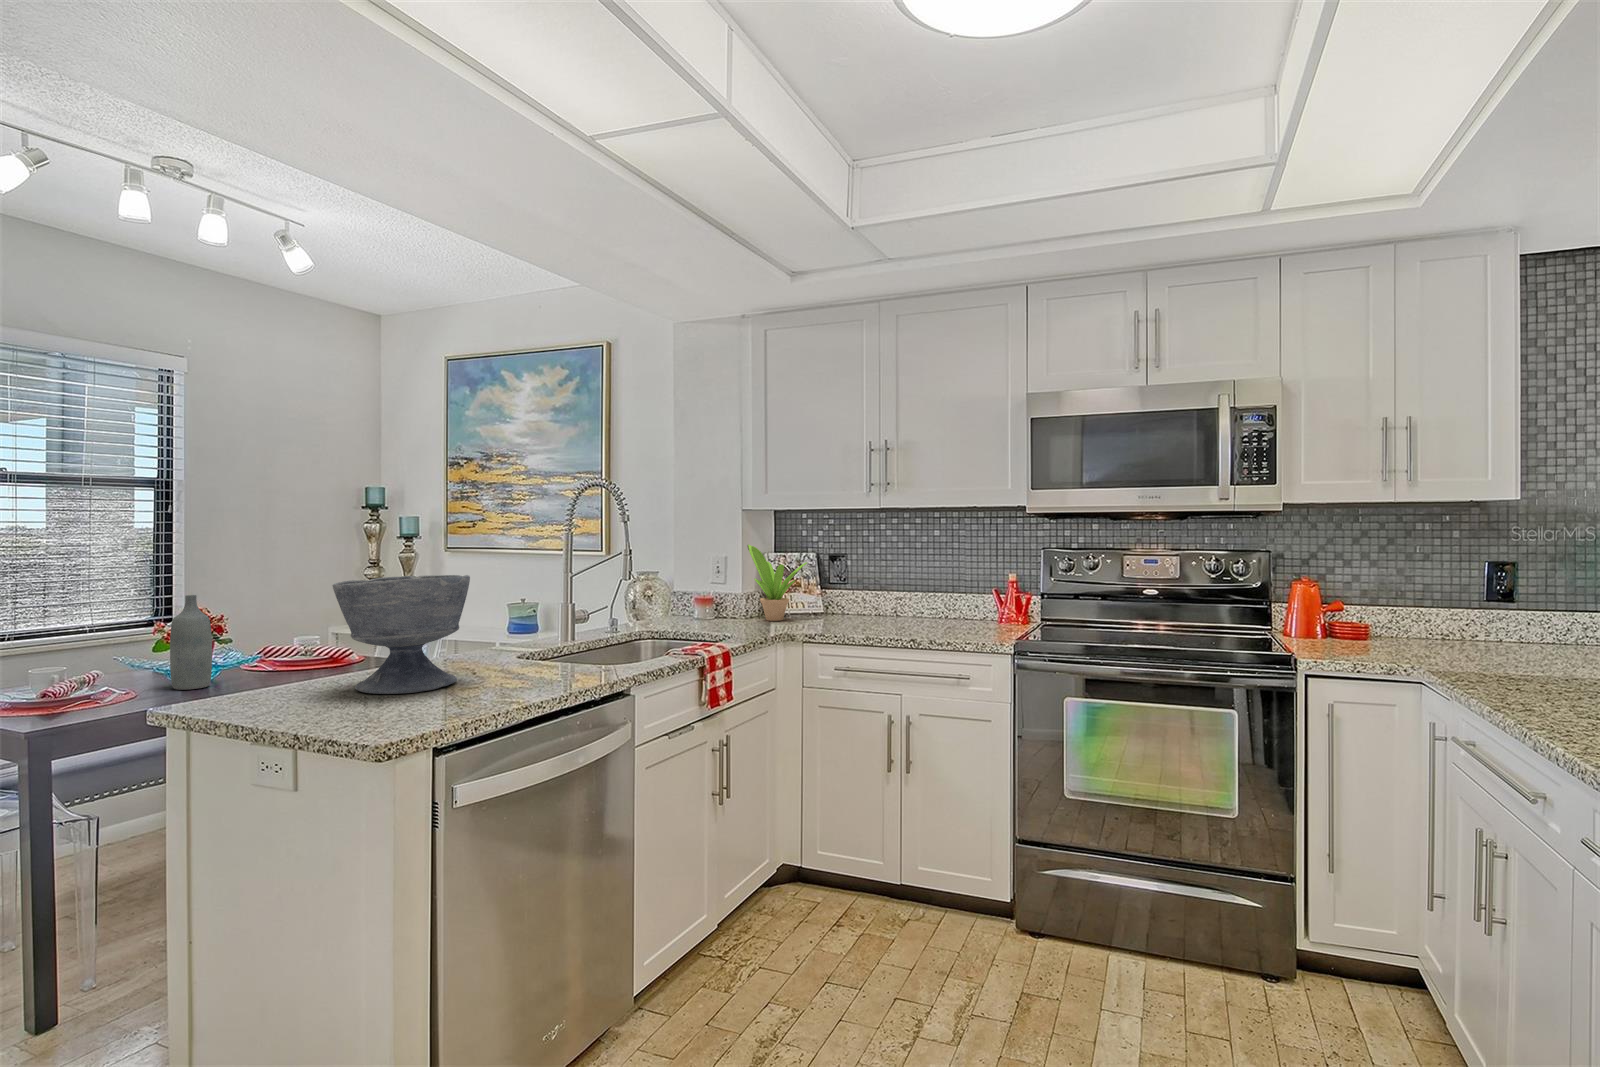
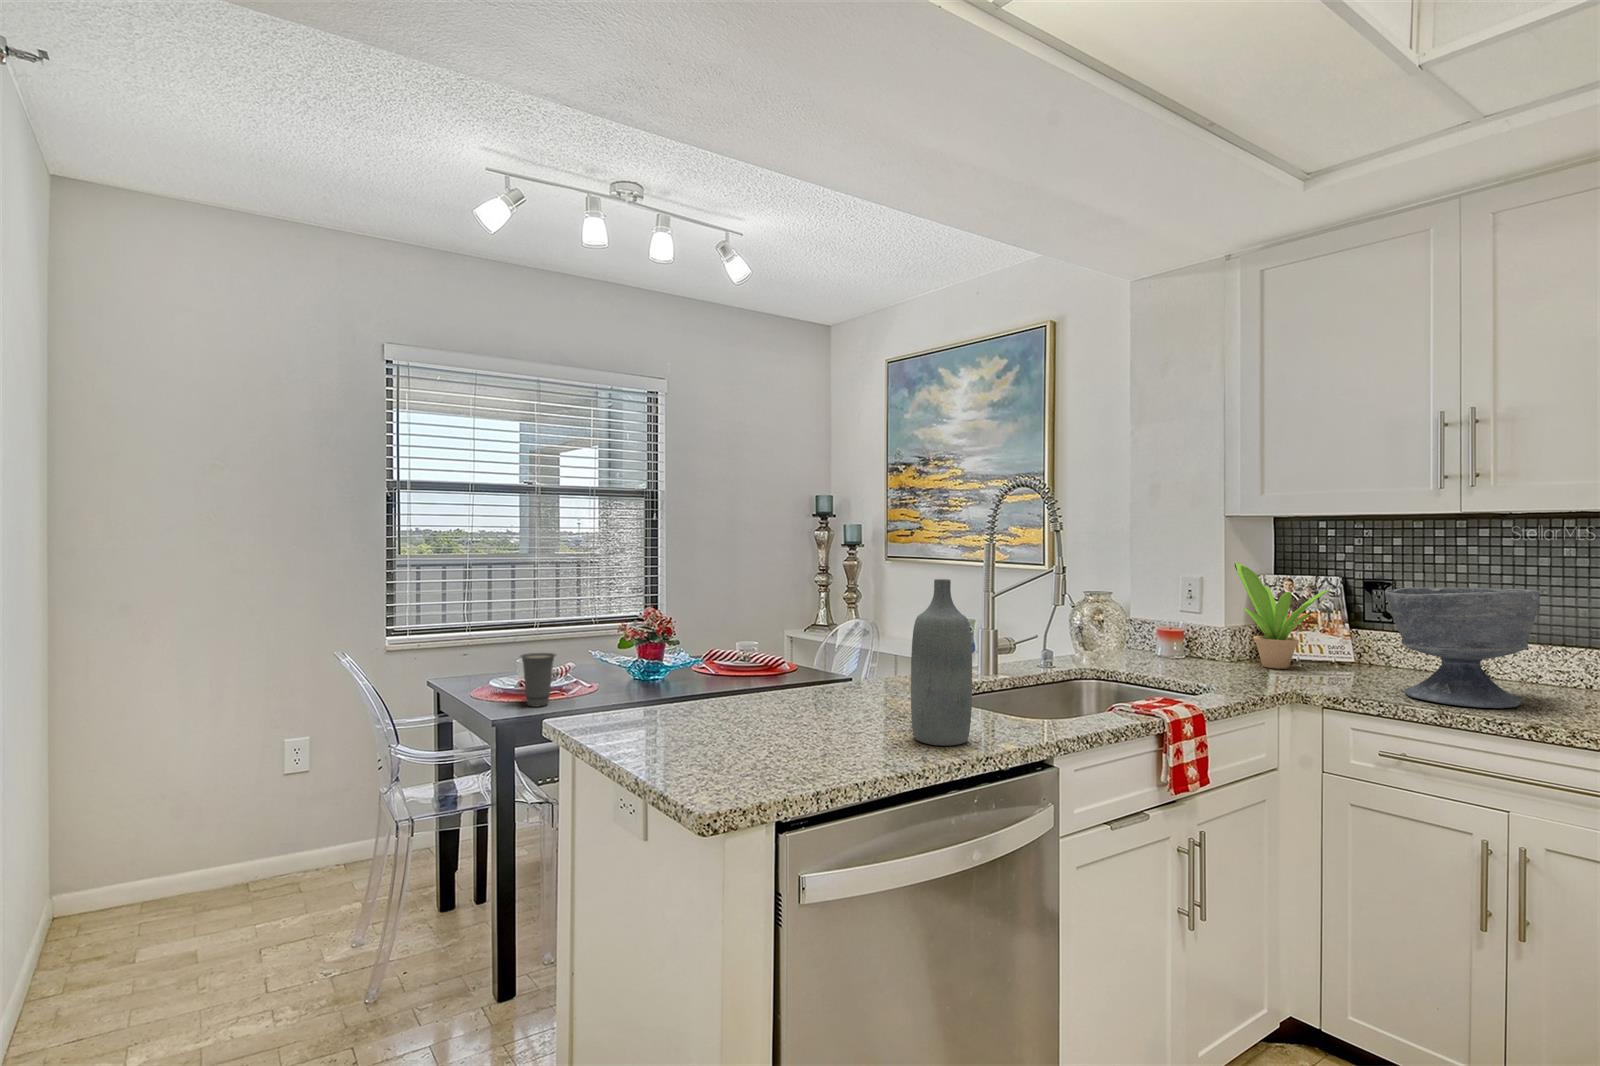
bowl: present [332,575,470,694] -> present [1385,587,1540,708]
bottle: present [170,595,212,690] -> present [911,579,972,746]
cup: none [52,658,102,716] -> present [520,653,556,706]

